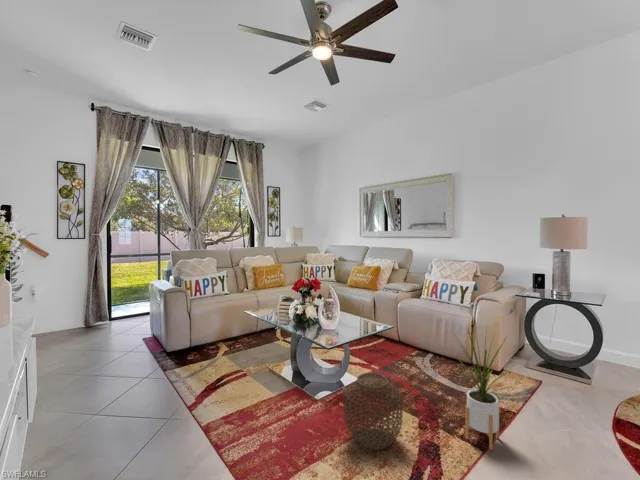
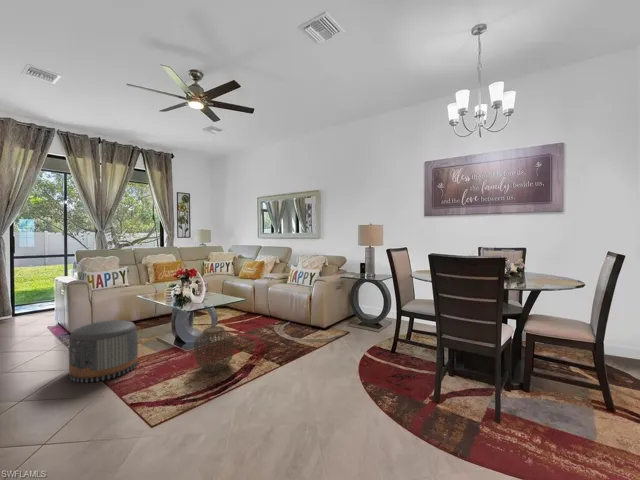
house plant: present [457,330,513,450] -> none [267,292,304,366]
pouf: none [173,351,258,451] -> present [69,320,138,383]

